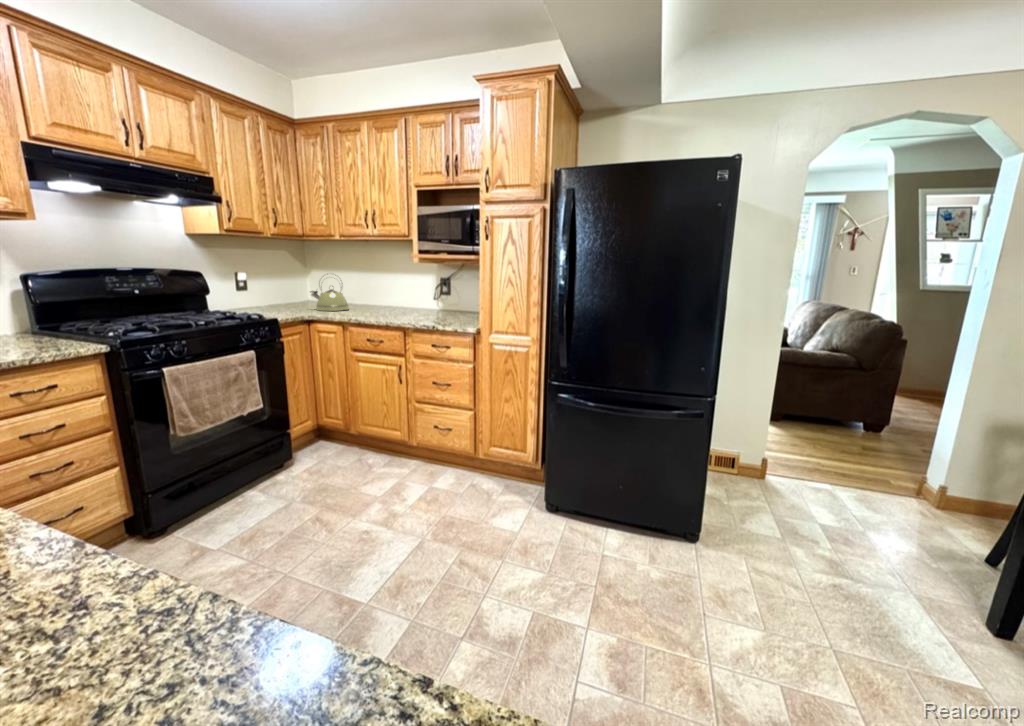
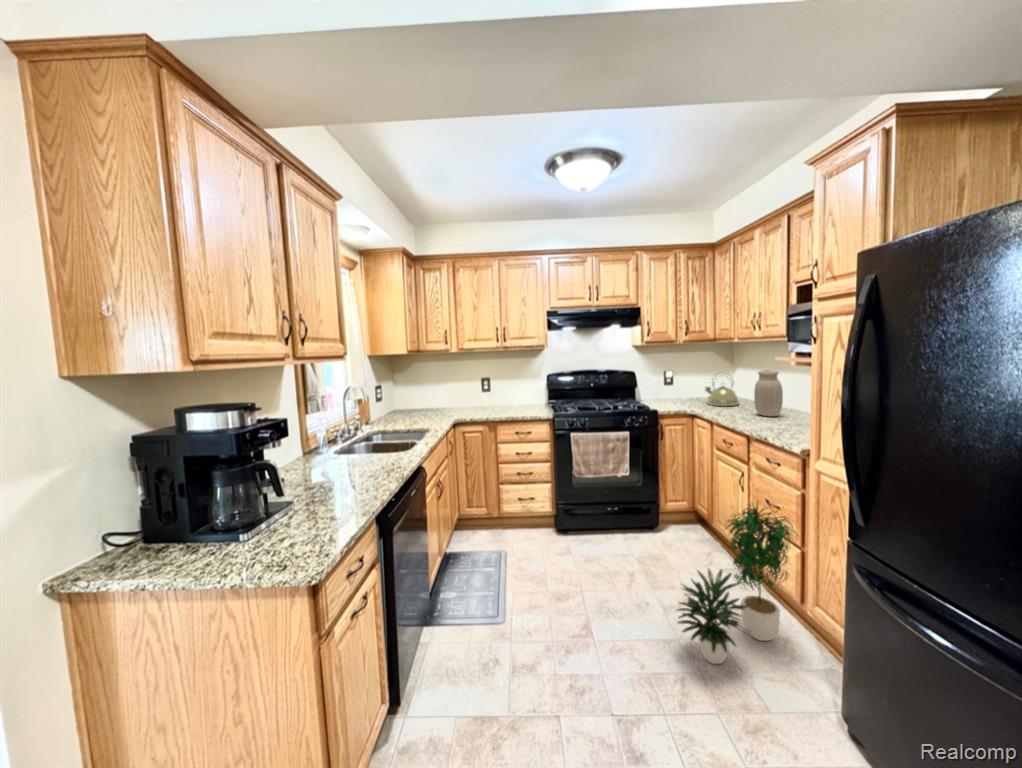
jar: none [382,269,406,314] -> present [754,370,783,416]
potted plant: none [427,376,490,529] -> present [677,503,796,664]

